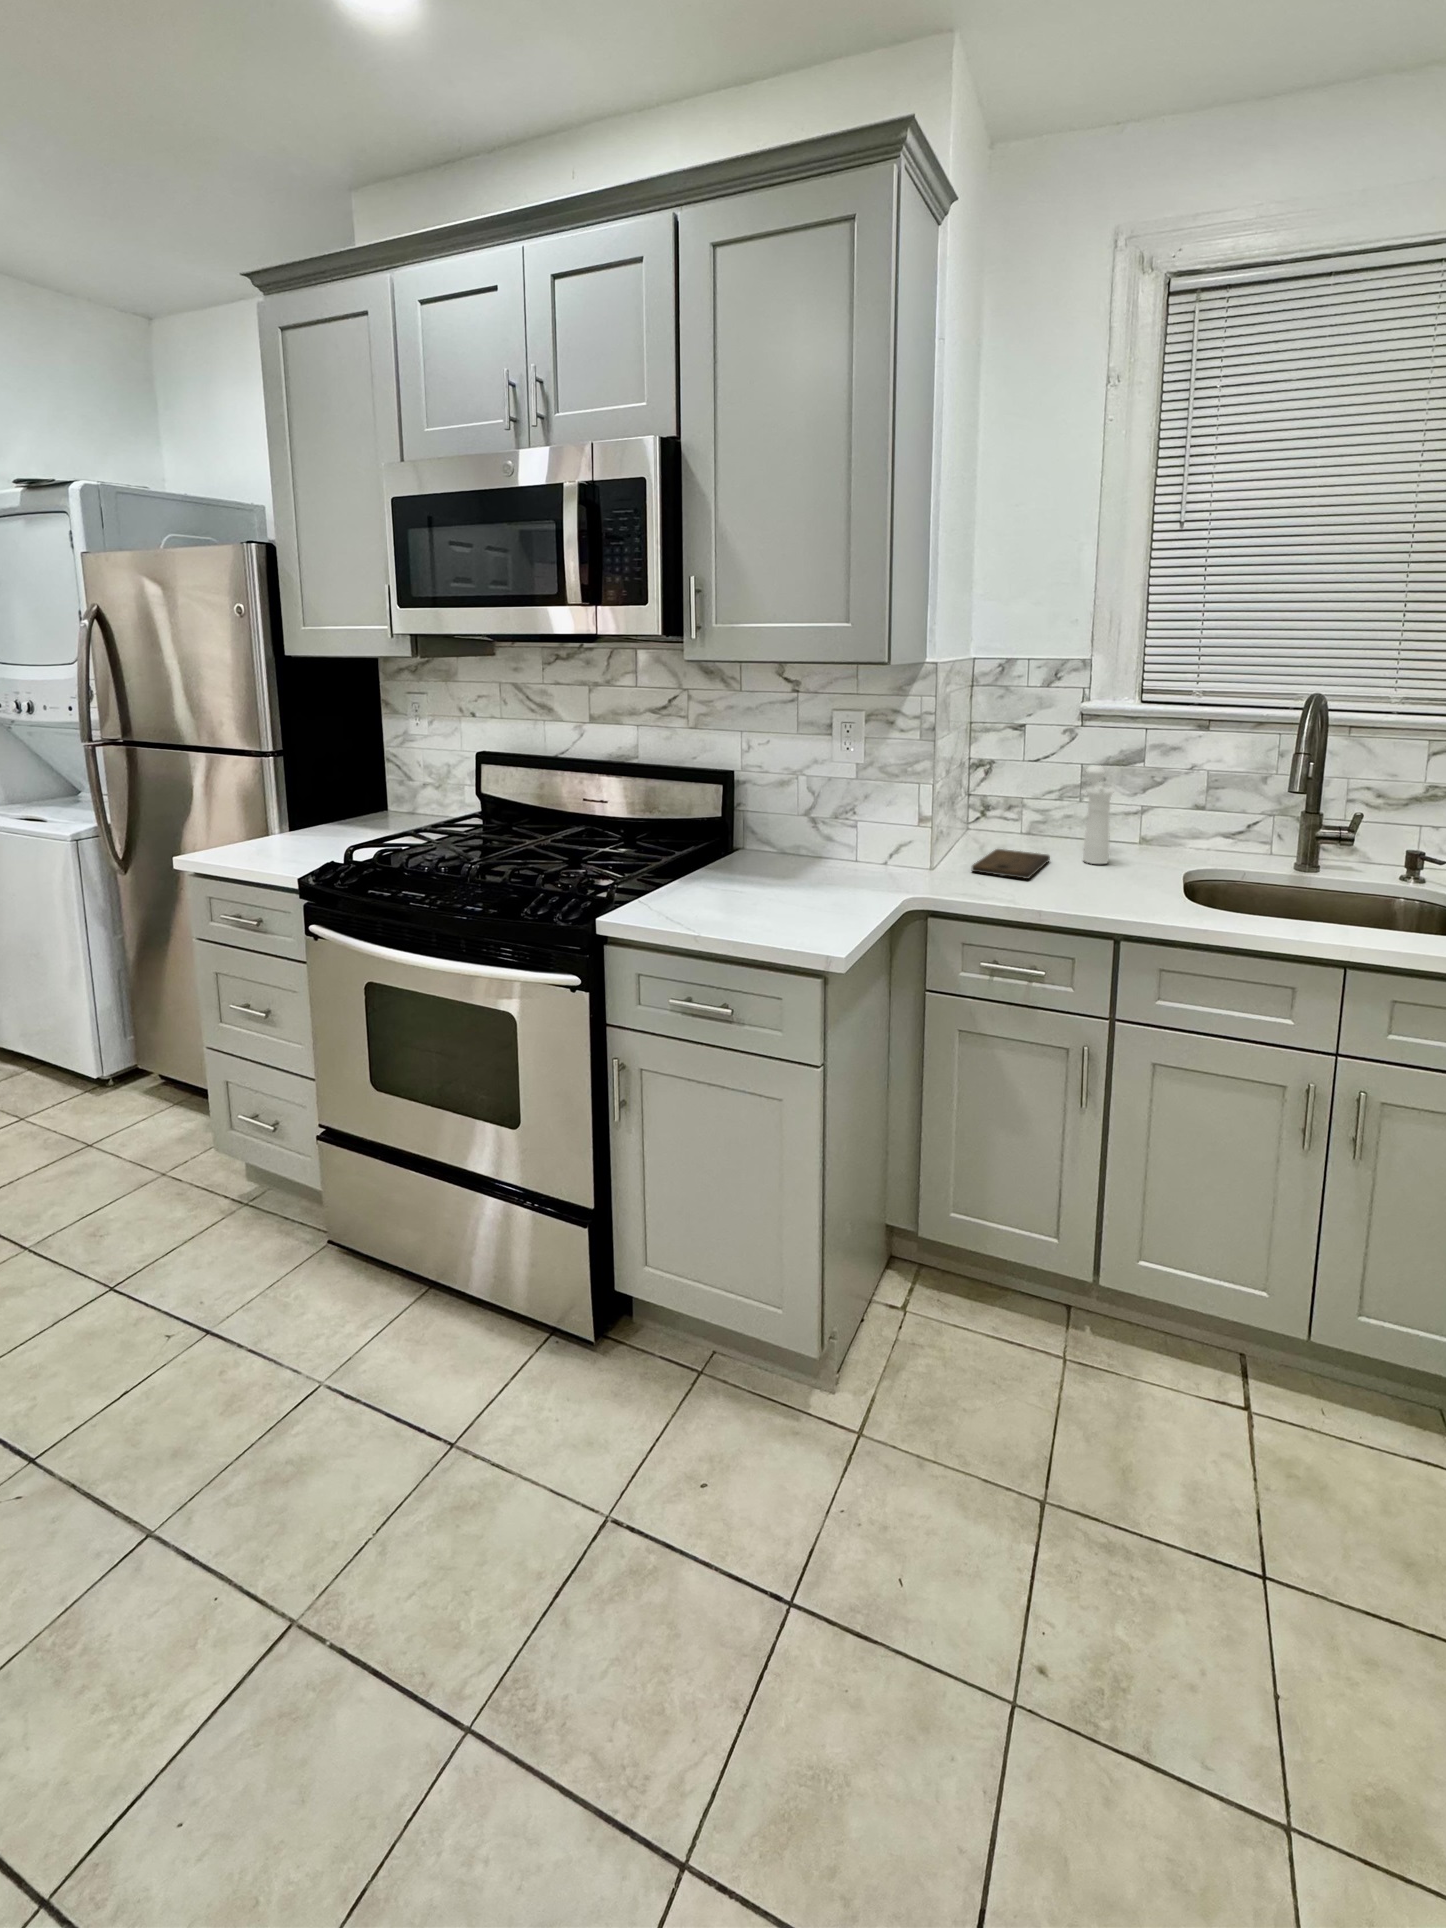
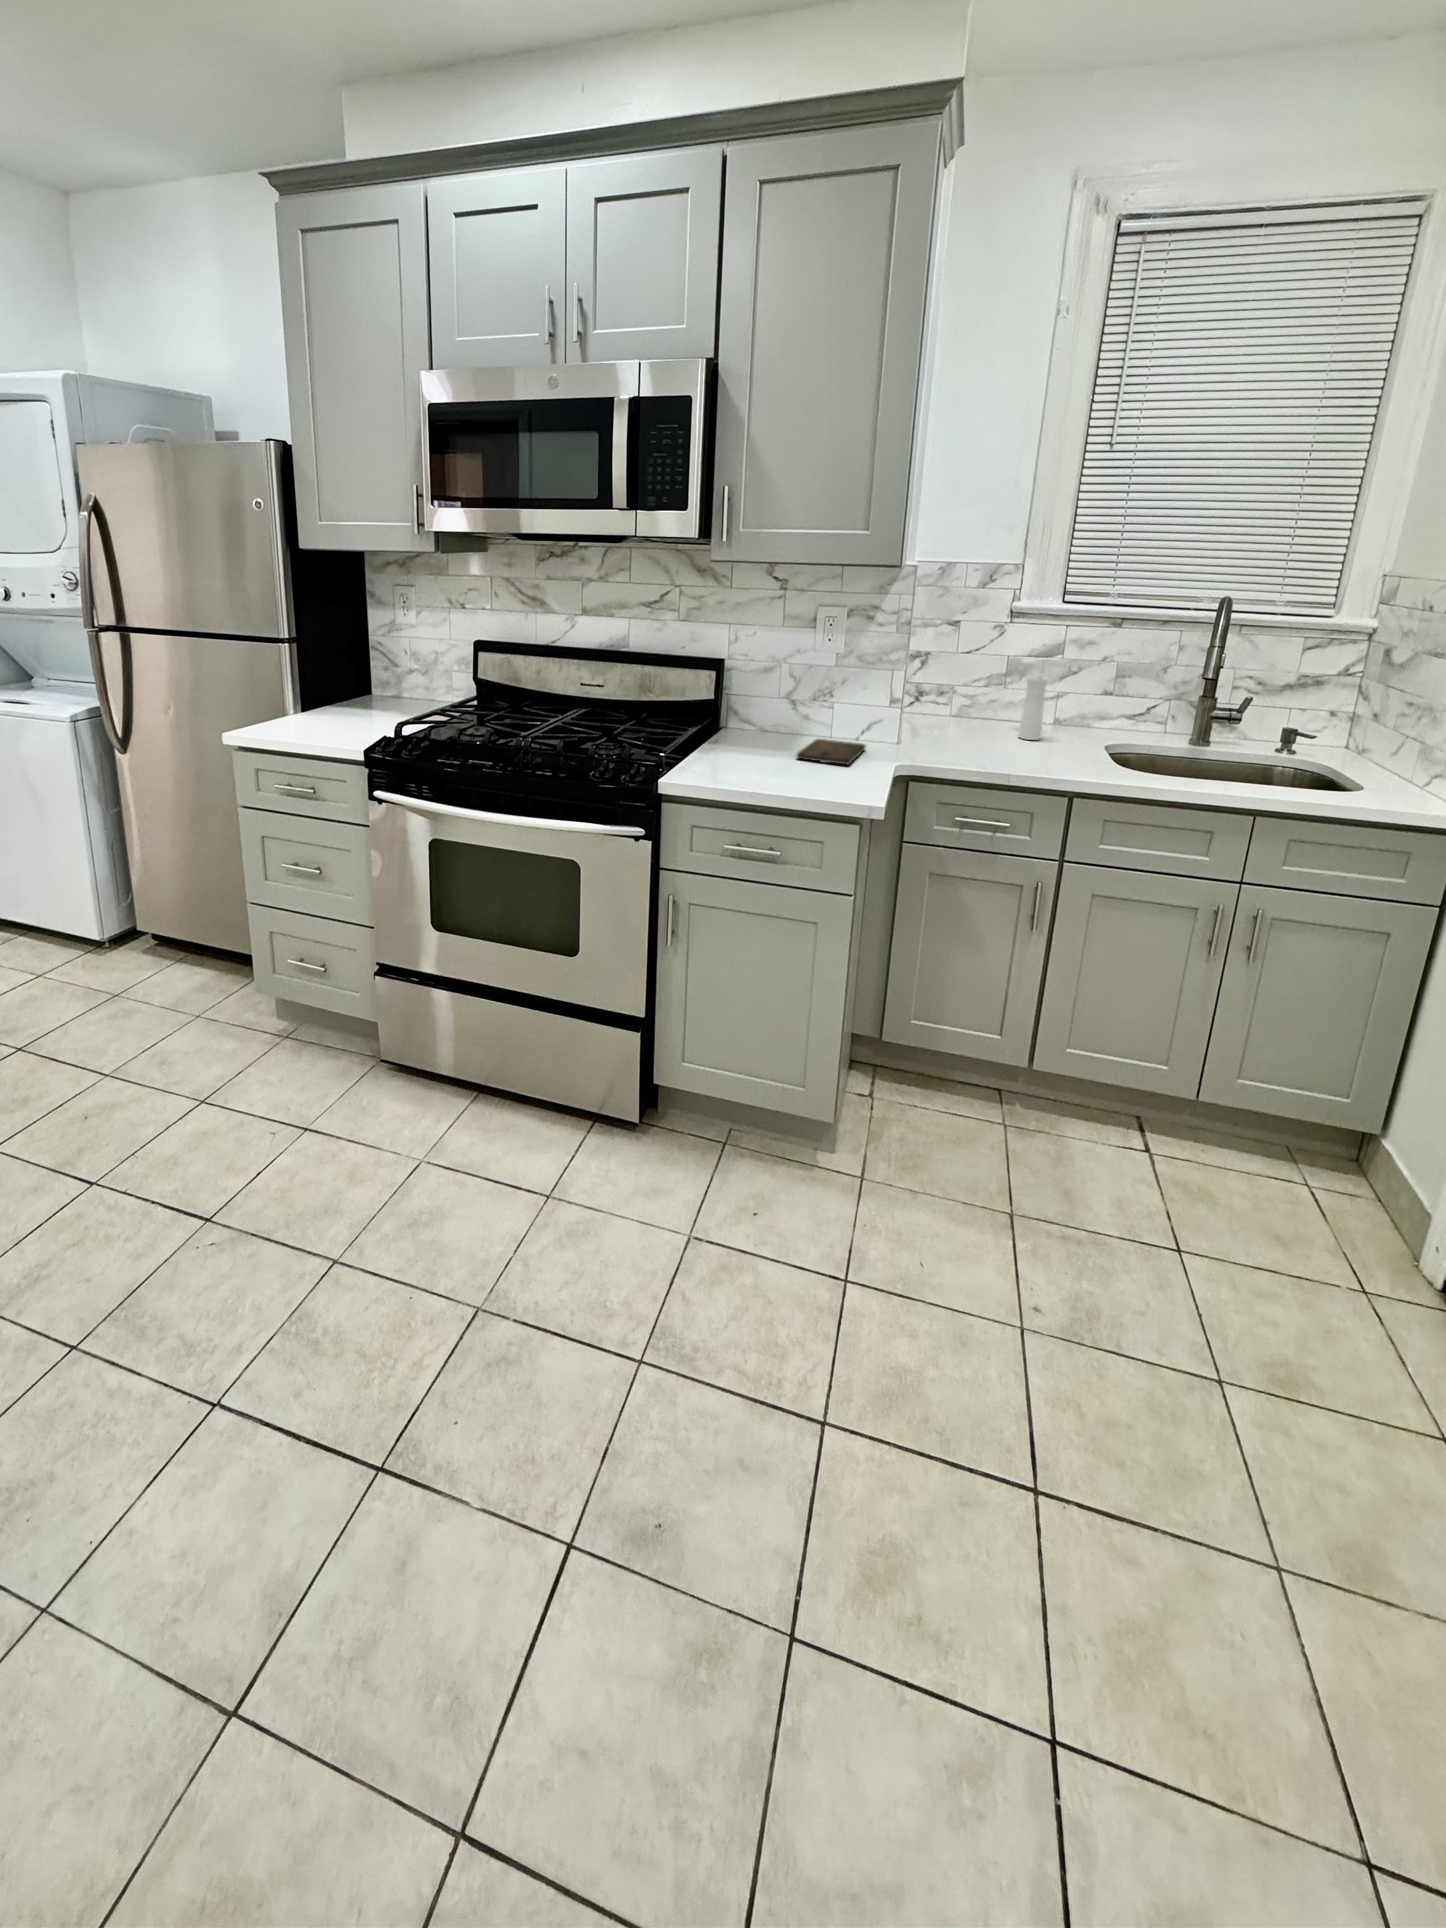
cutting board: present [972,849,1050,879] -> present [797,739,866,765]

